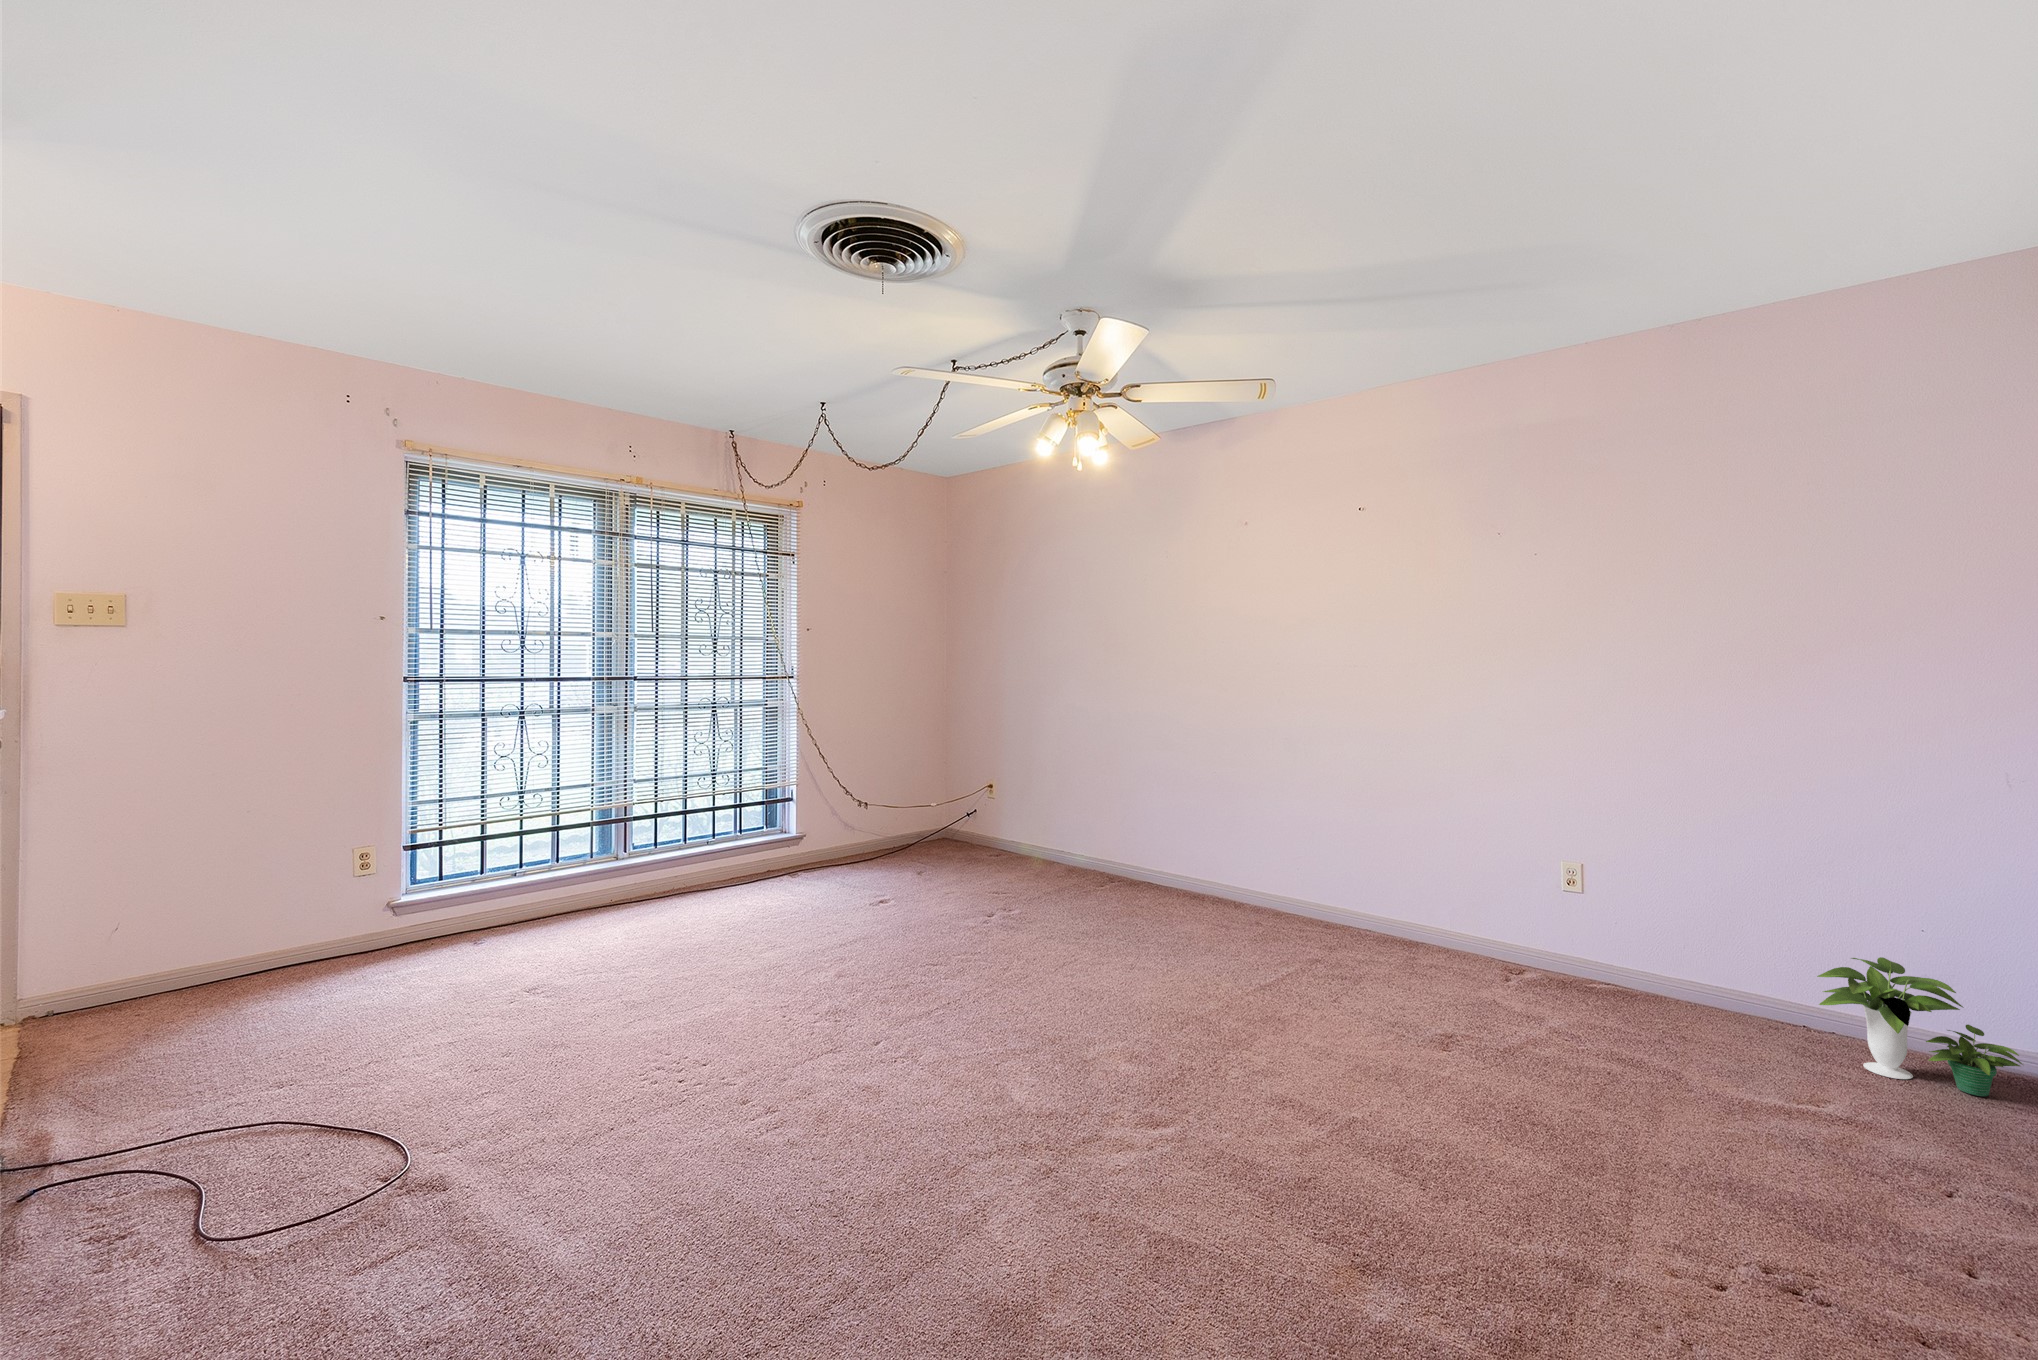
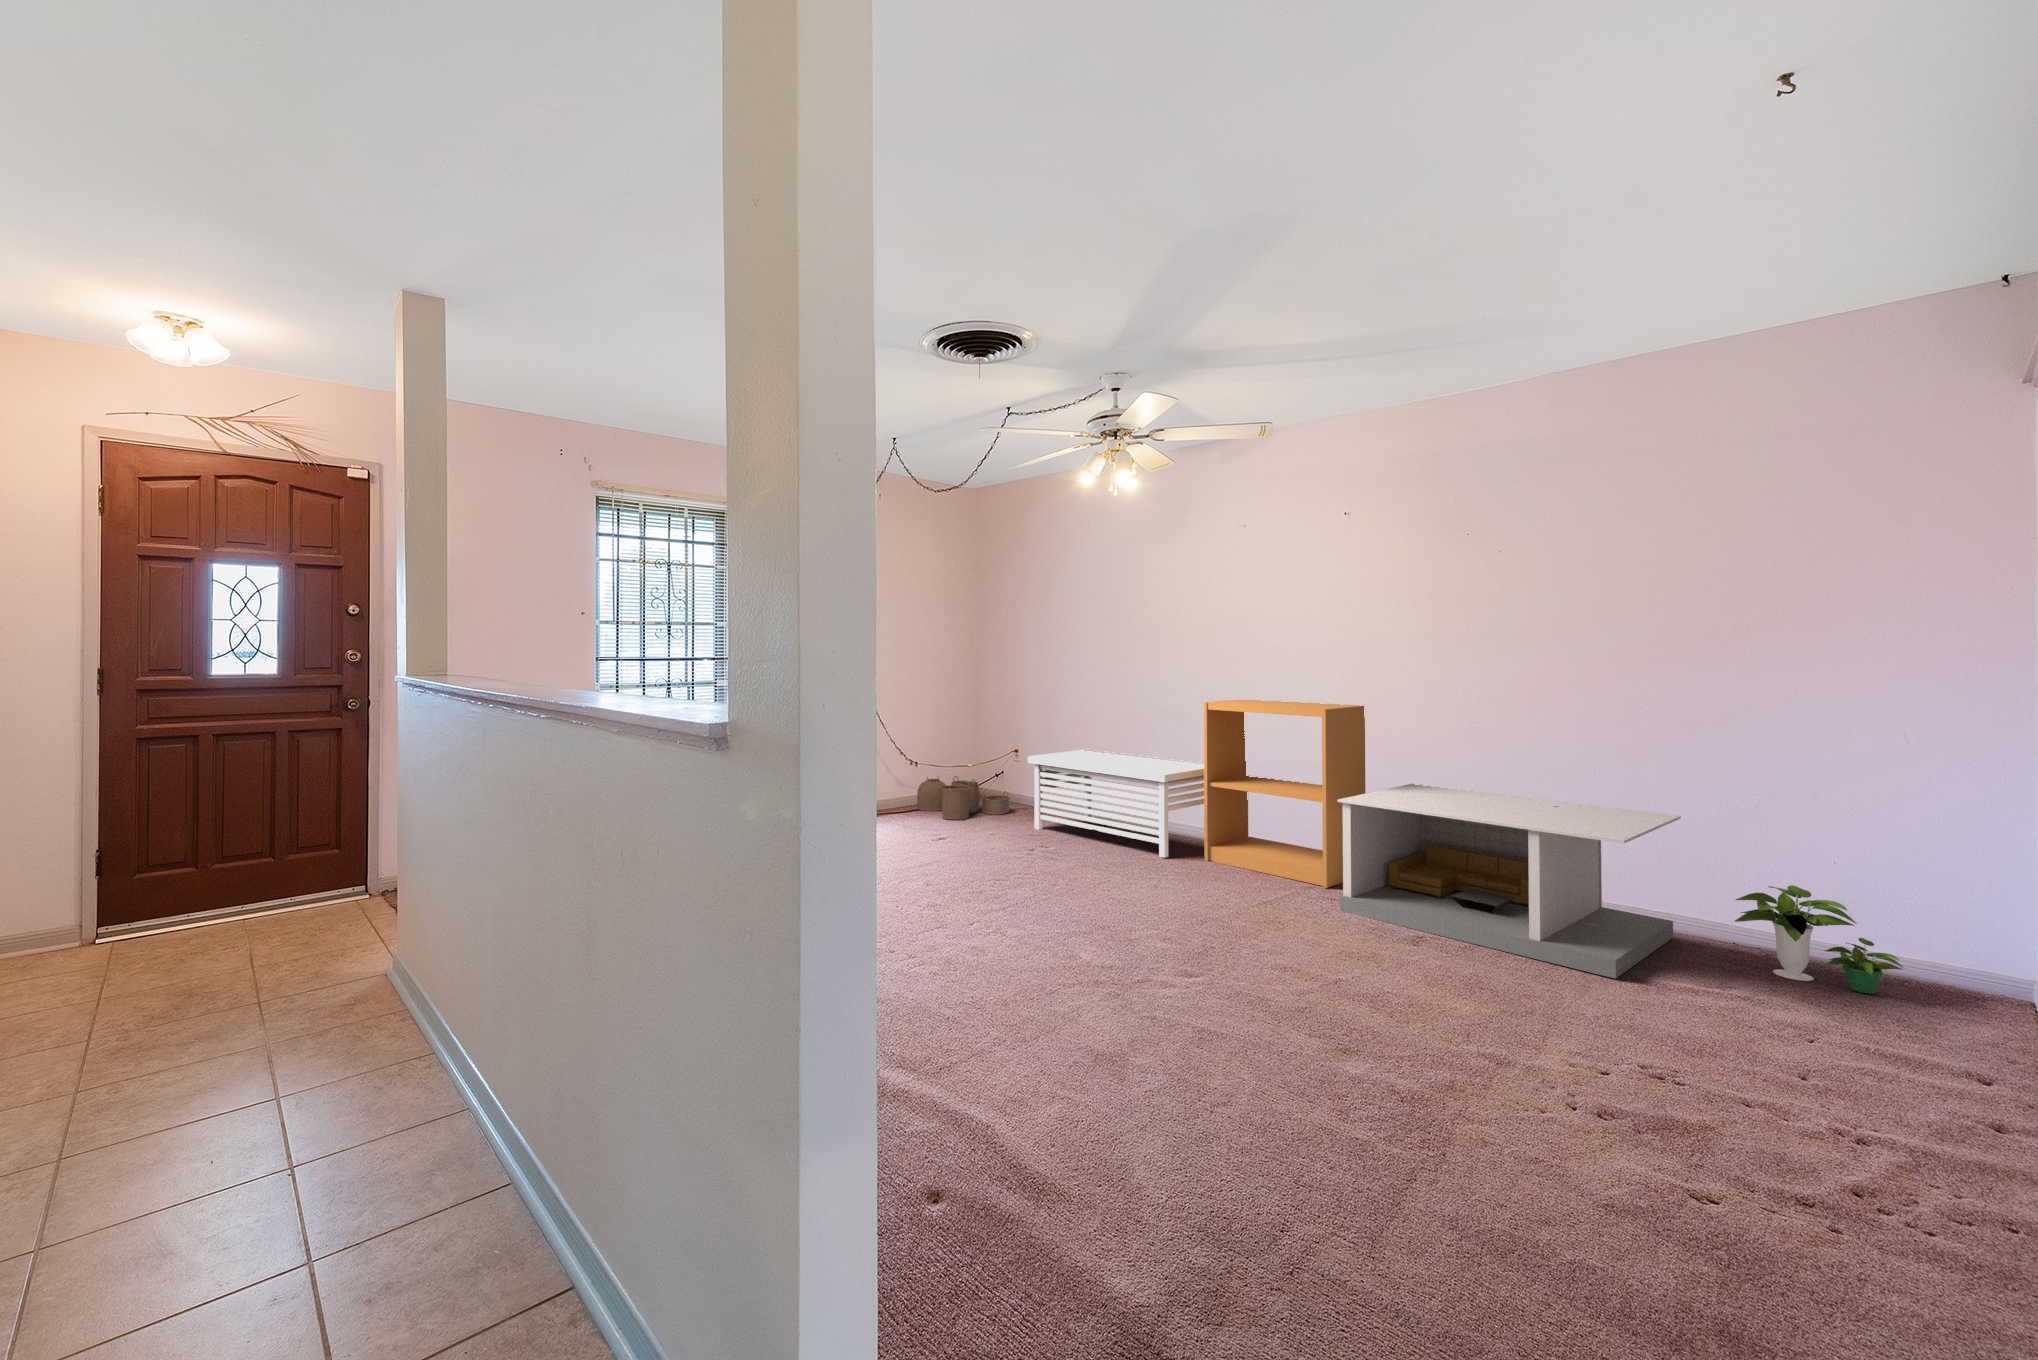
bookshelf: none [1195,727,1381,959] -> present [1204,699,1366,888]
storage bench: none [993,786,1218,921] -> present [1028,749,1204,858]
woven basket: none [864,819,975,873] -> present [917,776,1010,819]
coffee table: none [1351,829,1745,1089] -> present [1337,784,1681,979]

